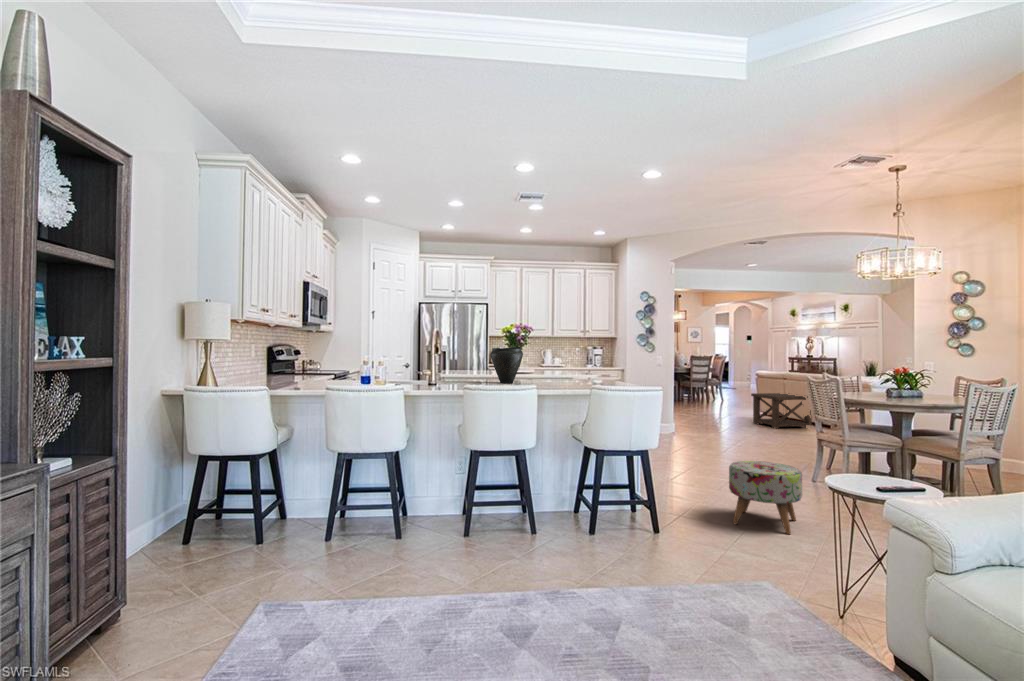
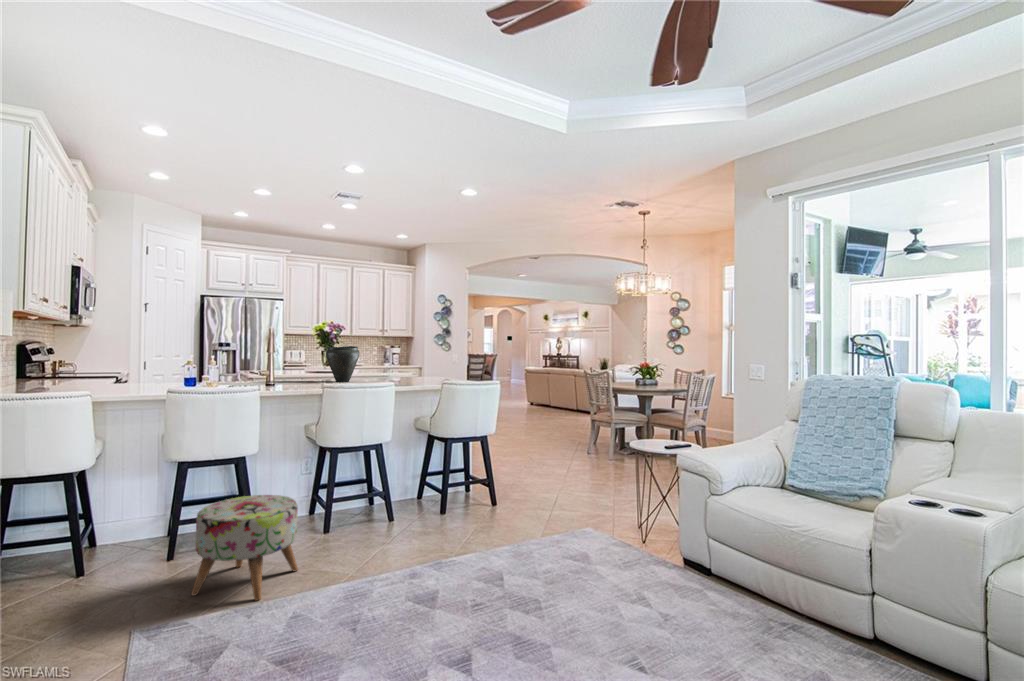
side table: present [751,393,812,429] -> none [524,386,572,416]
ottoman: present [729,461,802,534] -> present [191,495,298,601]

